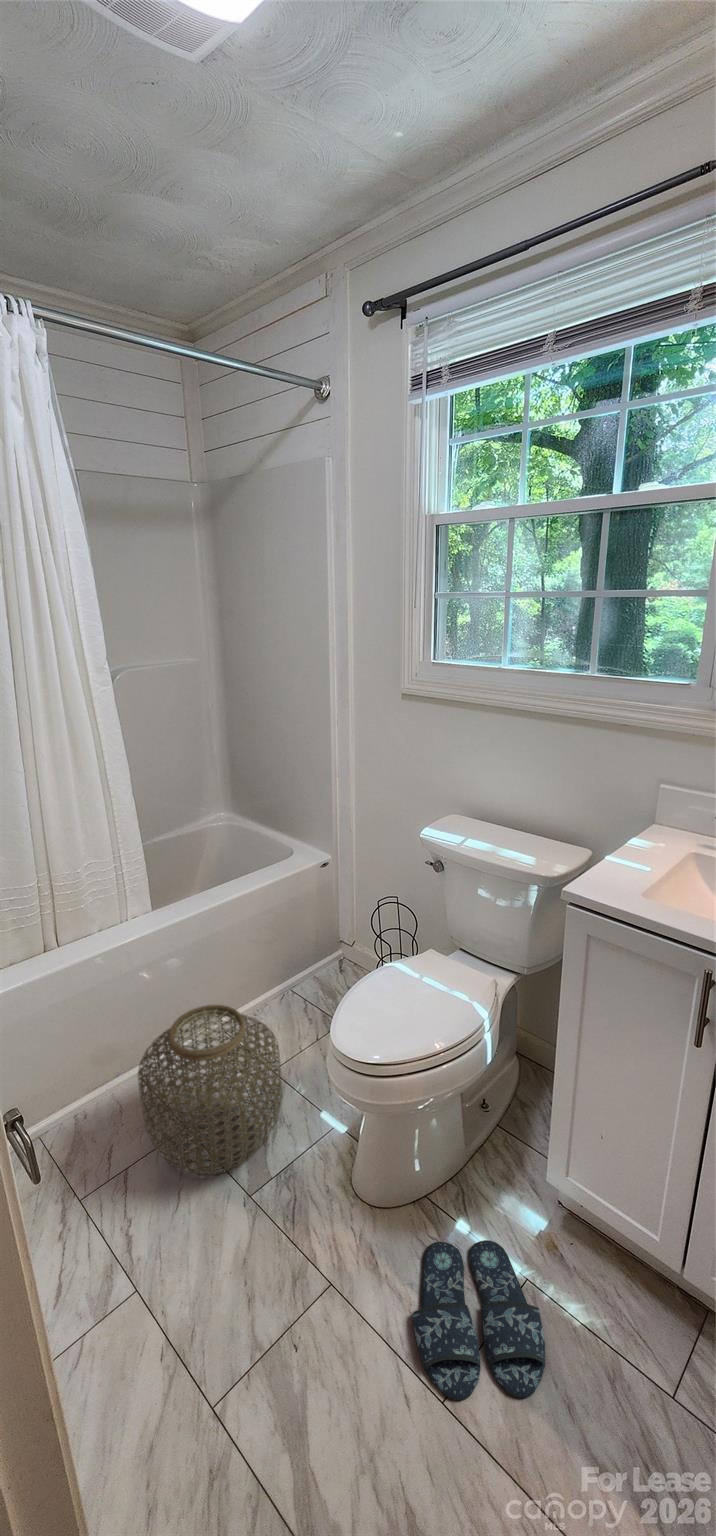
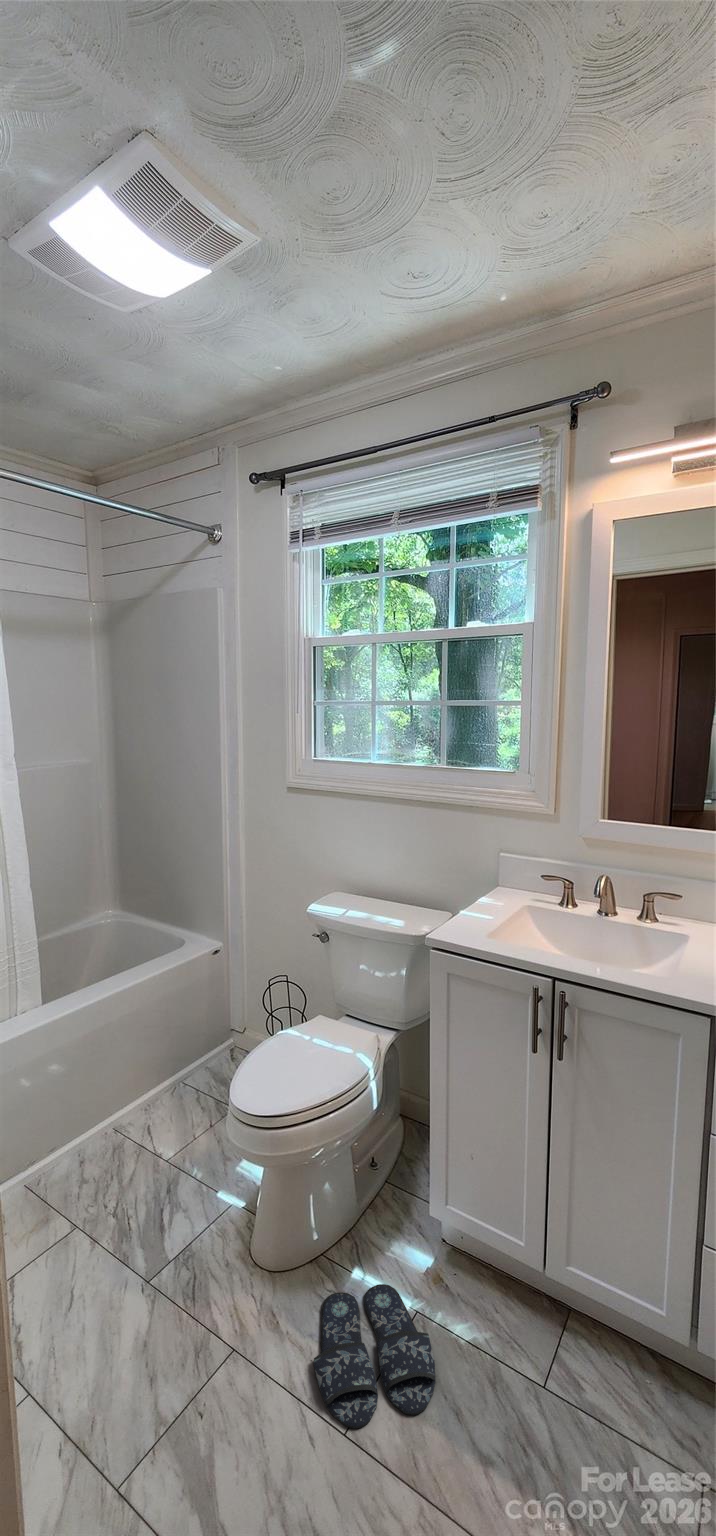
woven basket: present [138,1005,282,1174] -> none [32,1087,180,1266]

